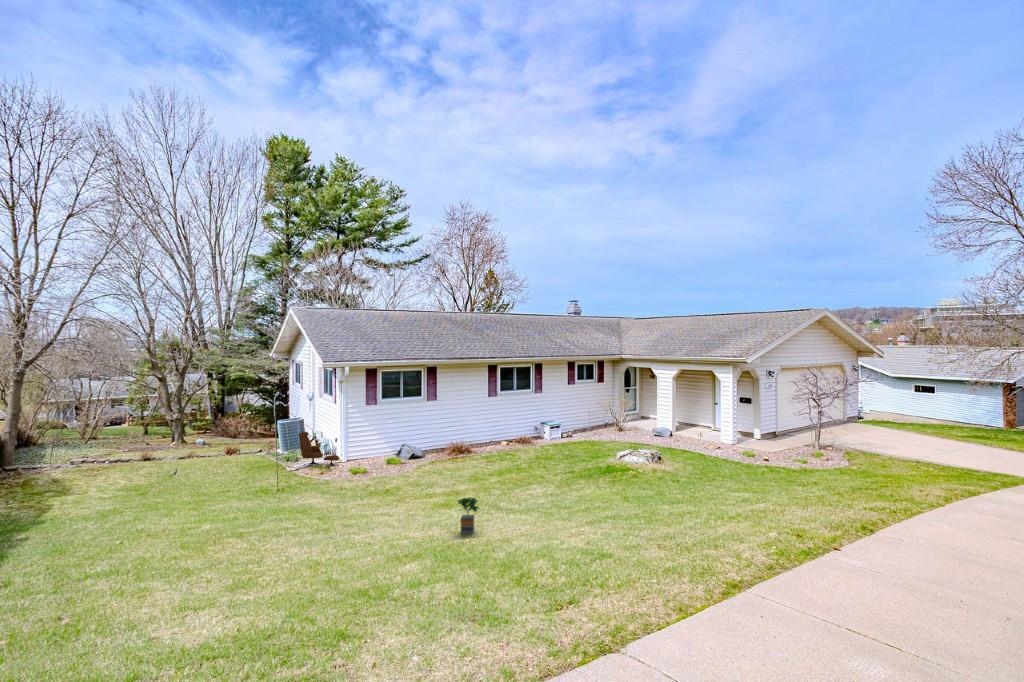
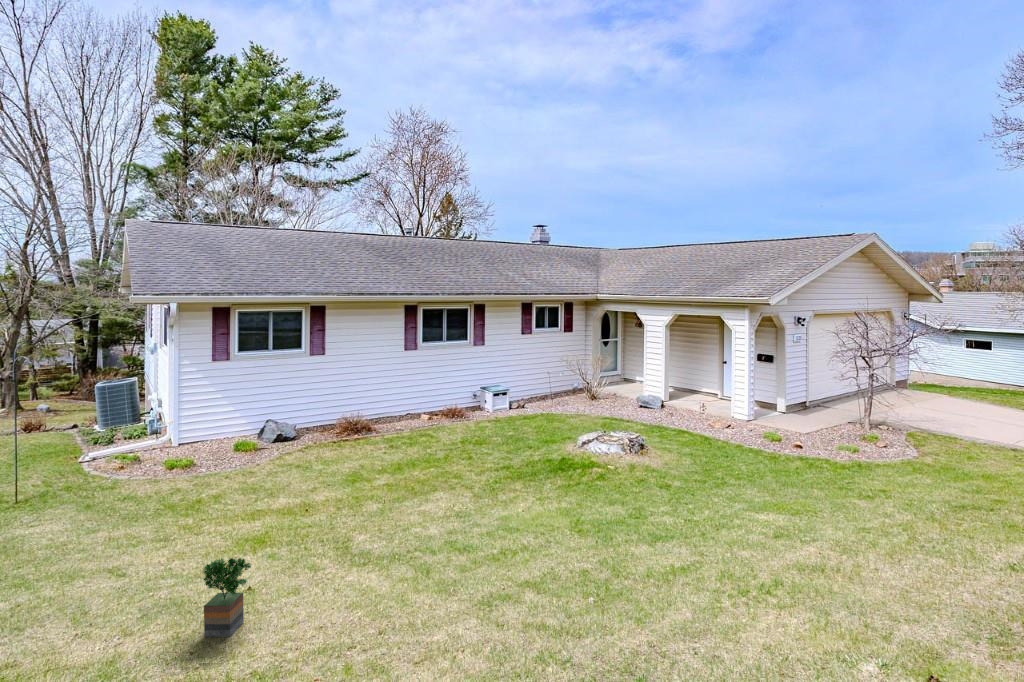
lounge chair: present [299,432,339,467] -> none [105,401,170,455]

